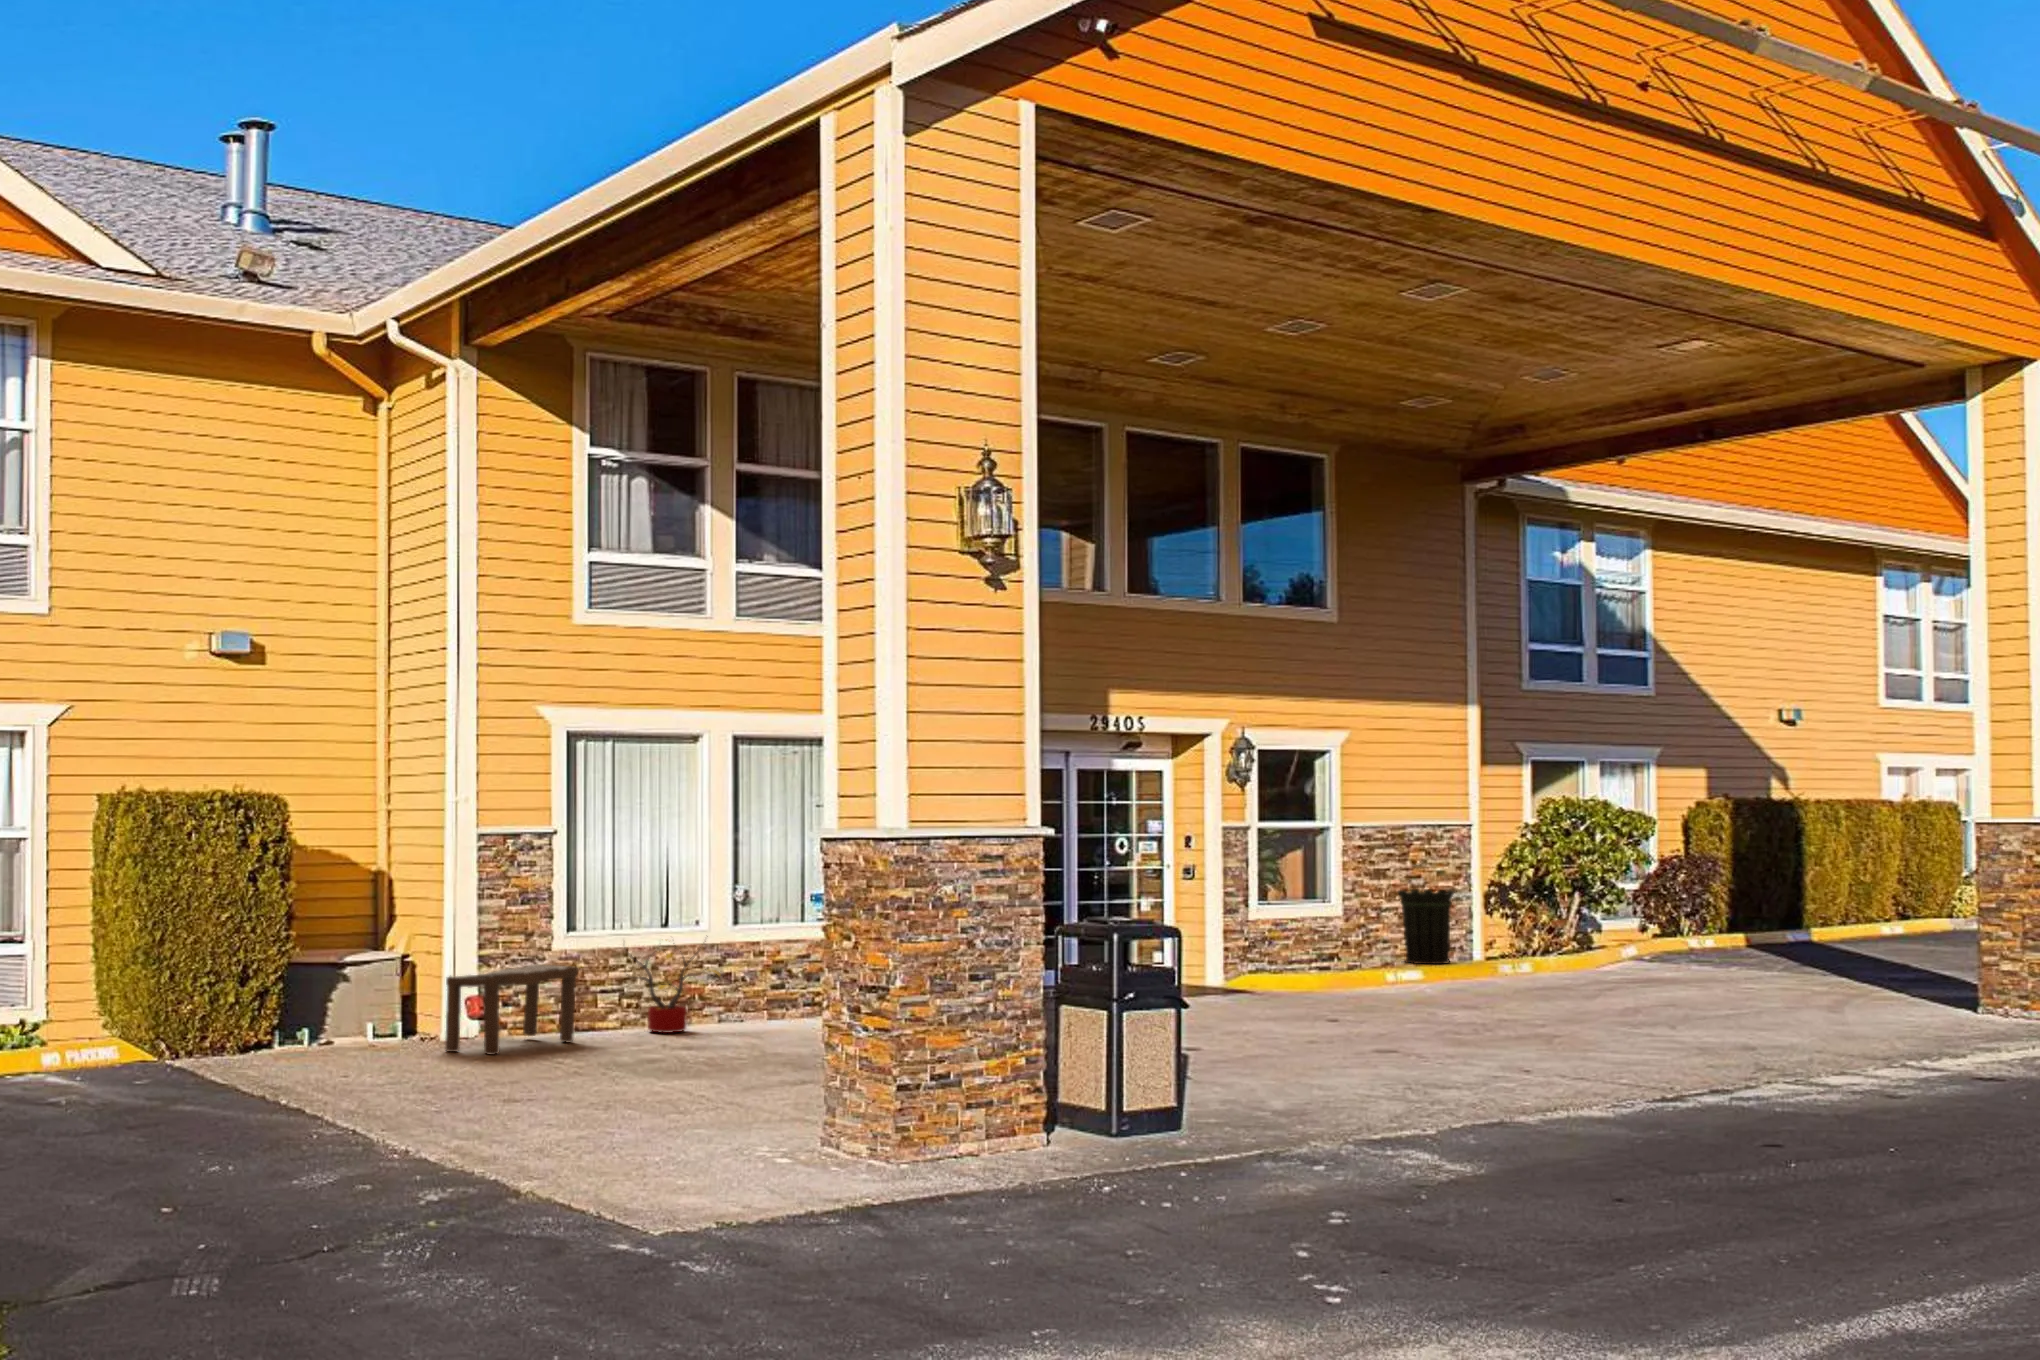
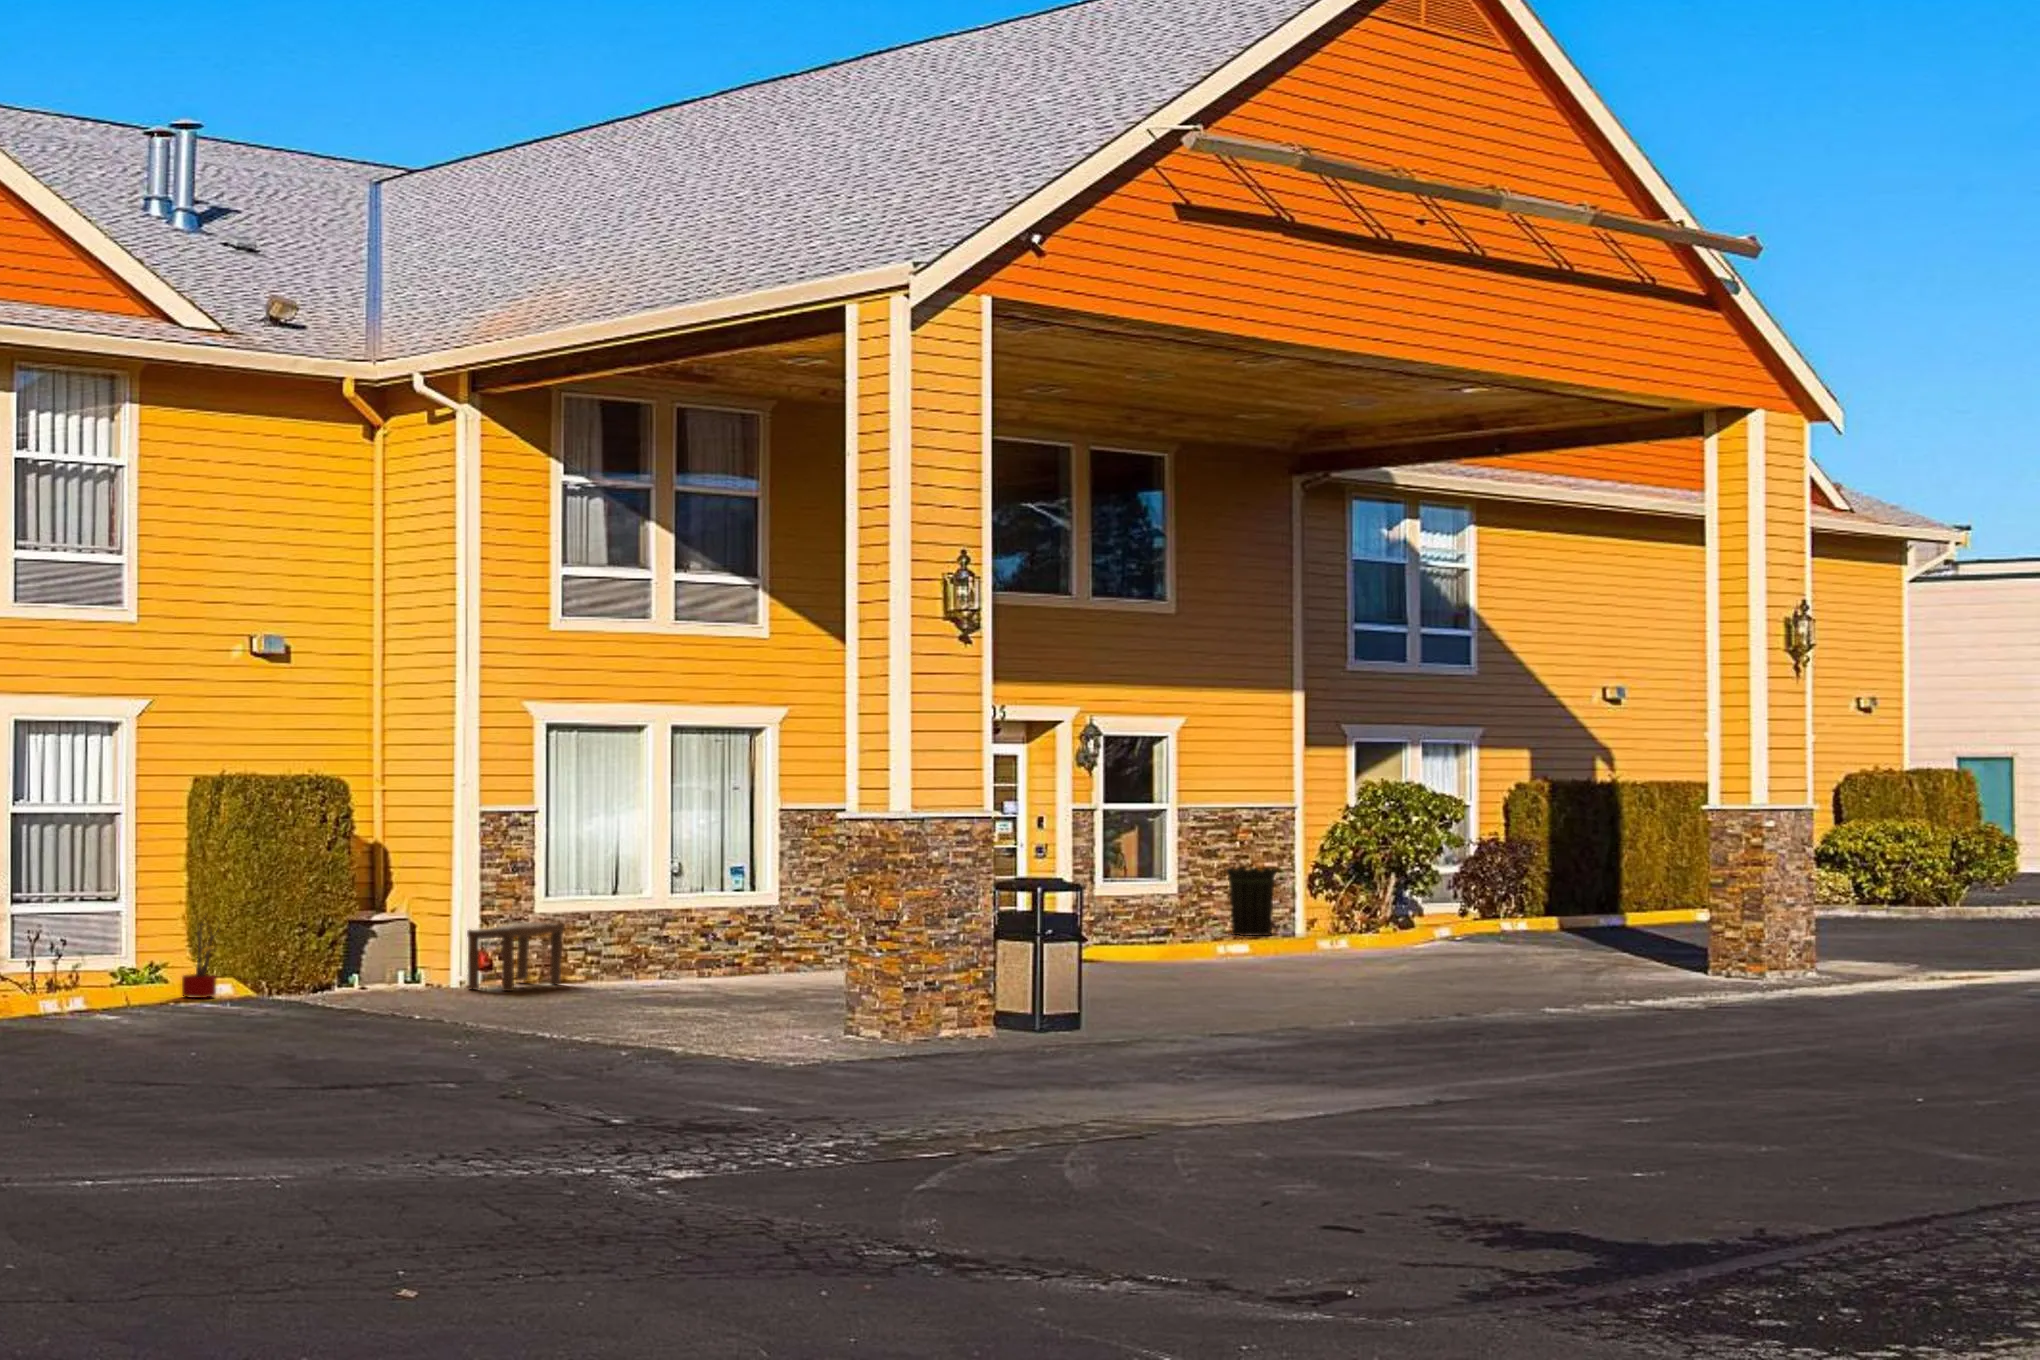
decorative plant: present [630,940,720,1033] -> present [182,916,216,998]

